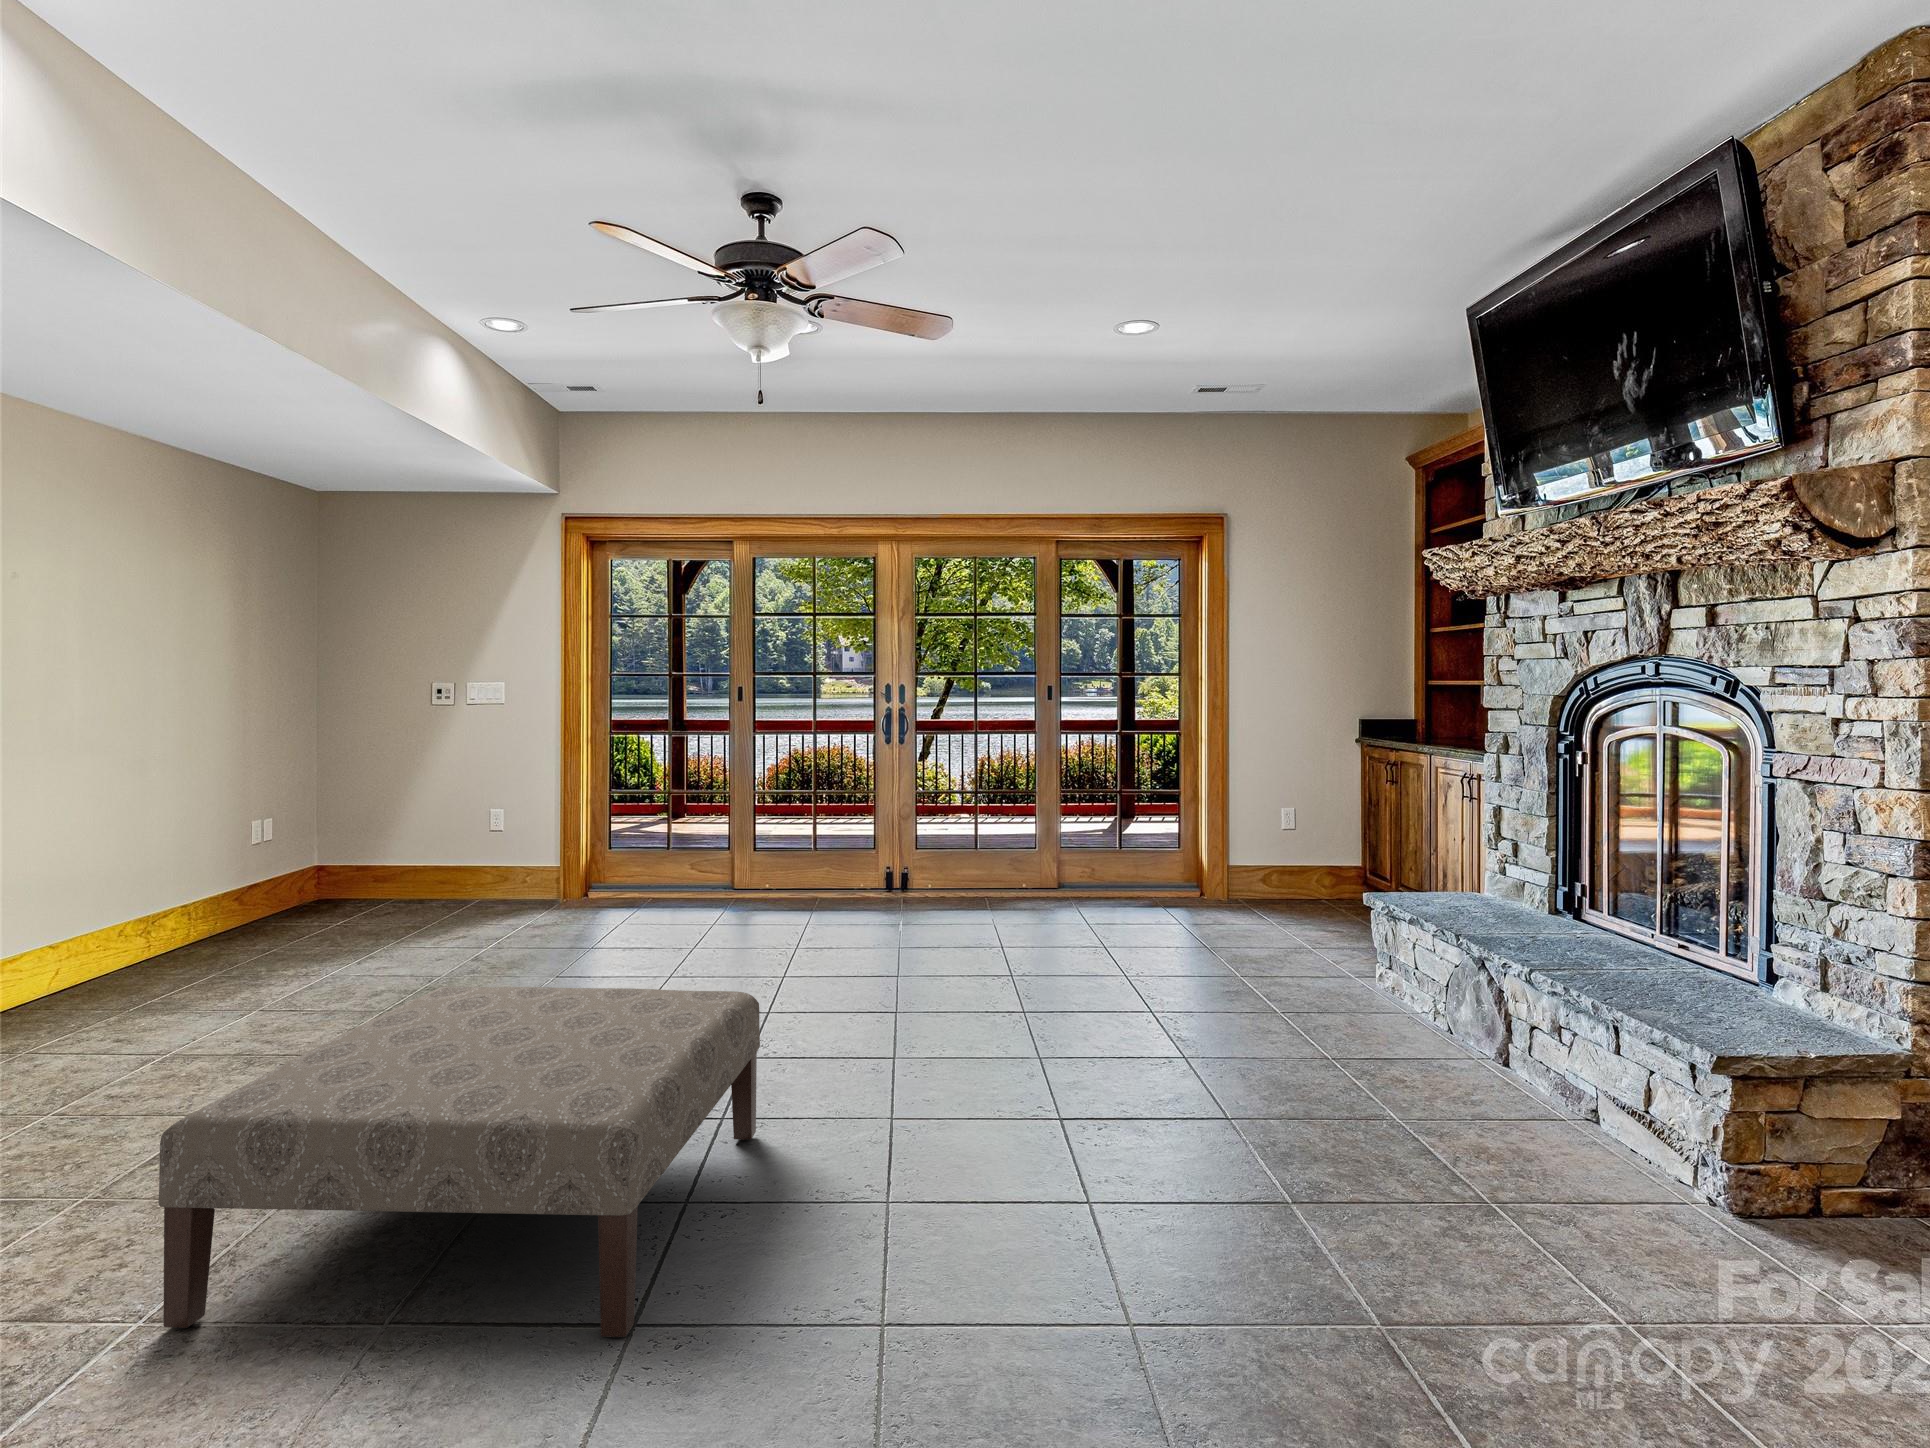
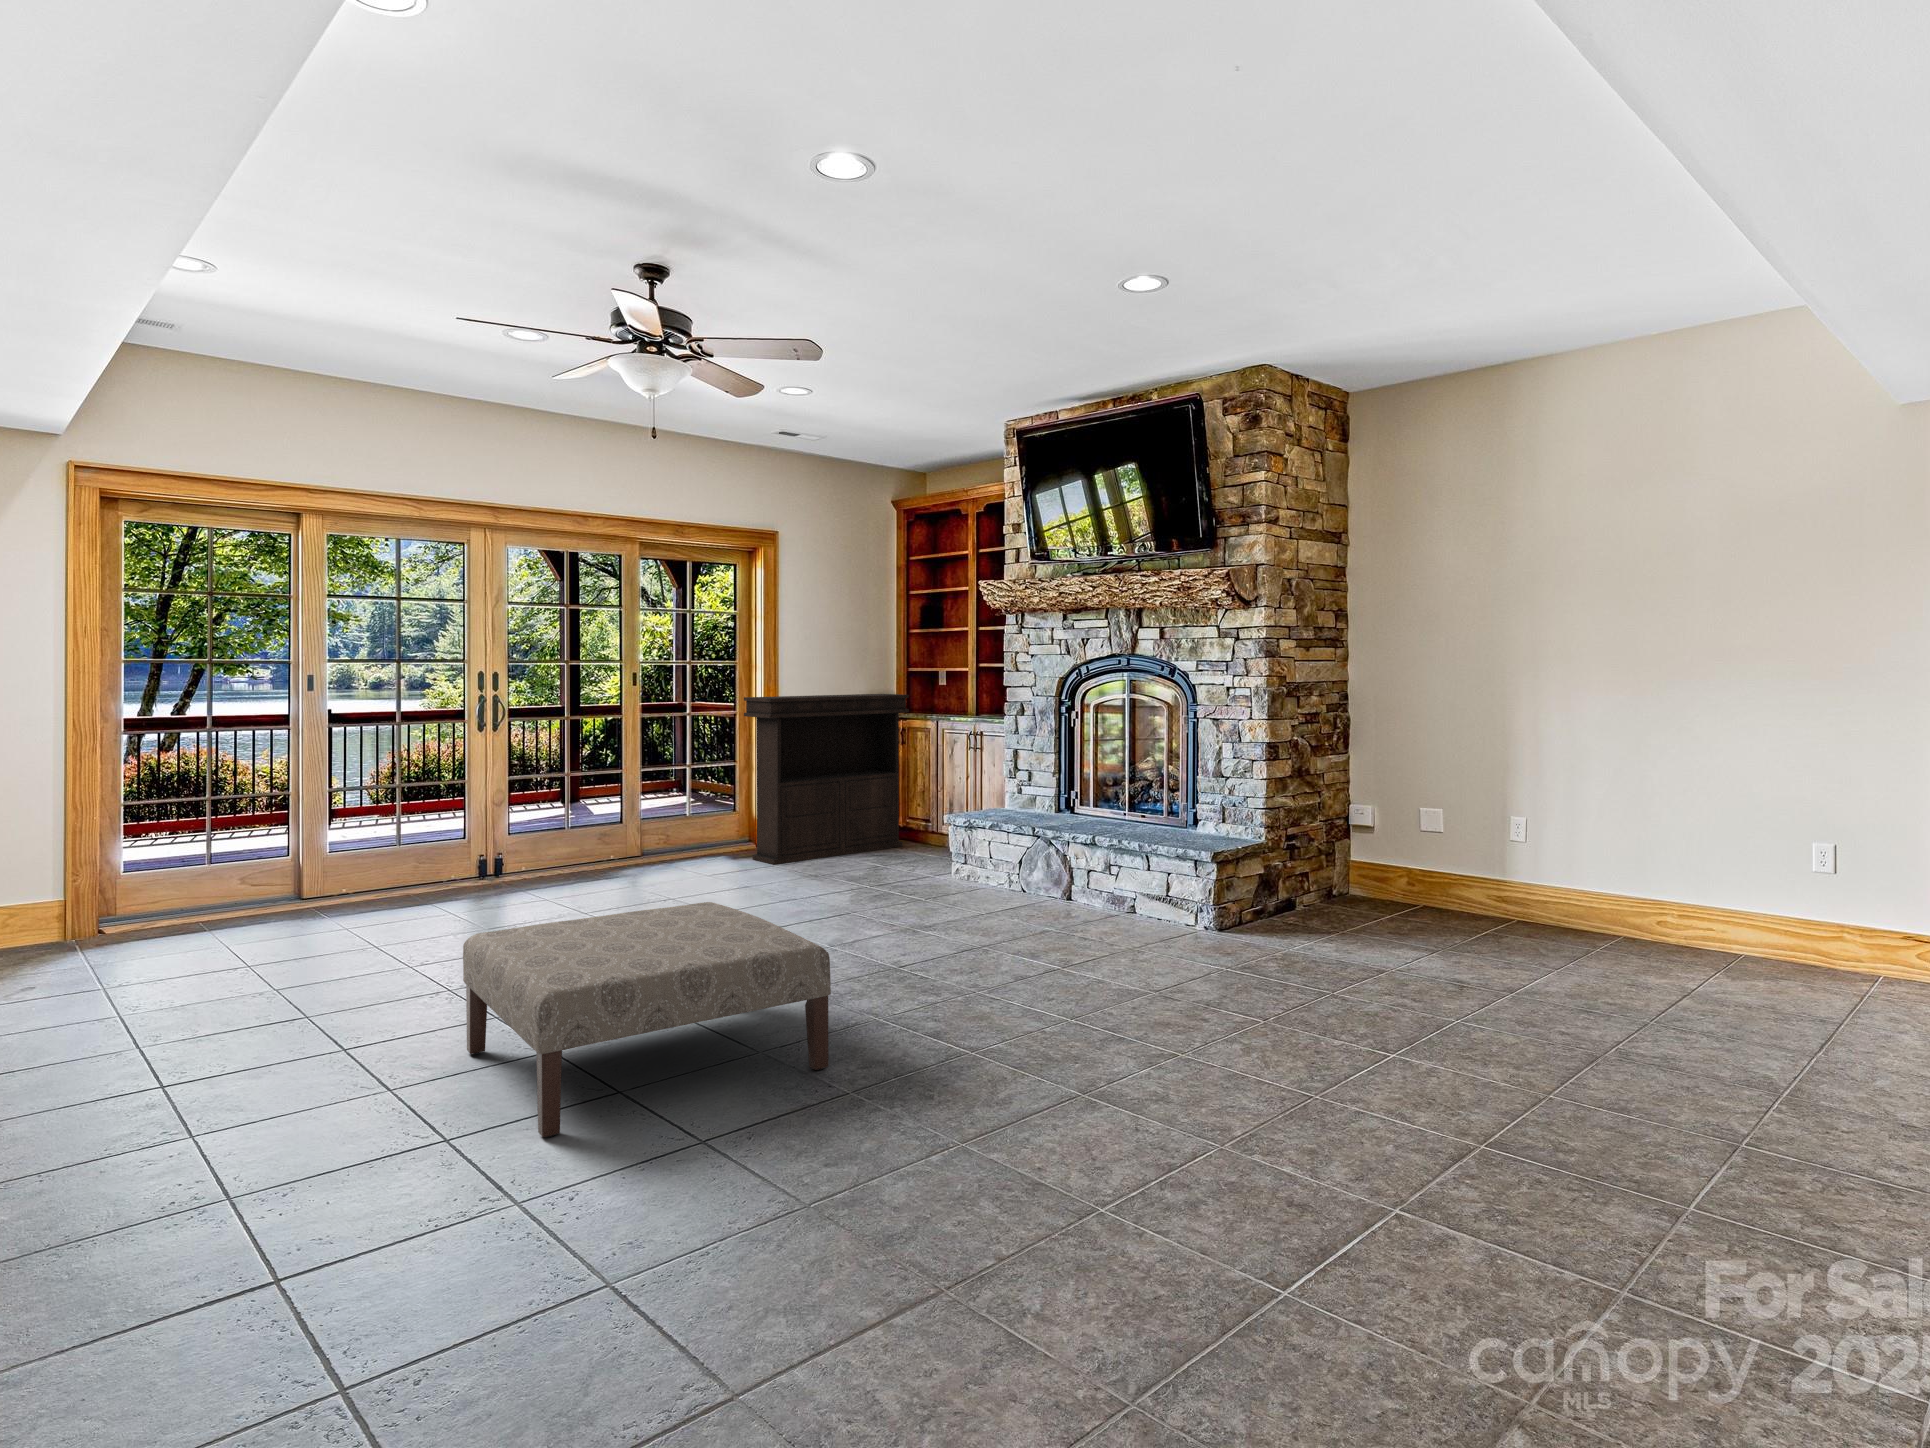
console table: none [1166,714,1389,922] -> present [744,694,909,865]

